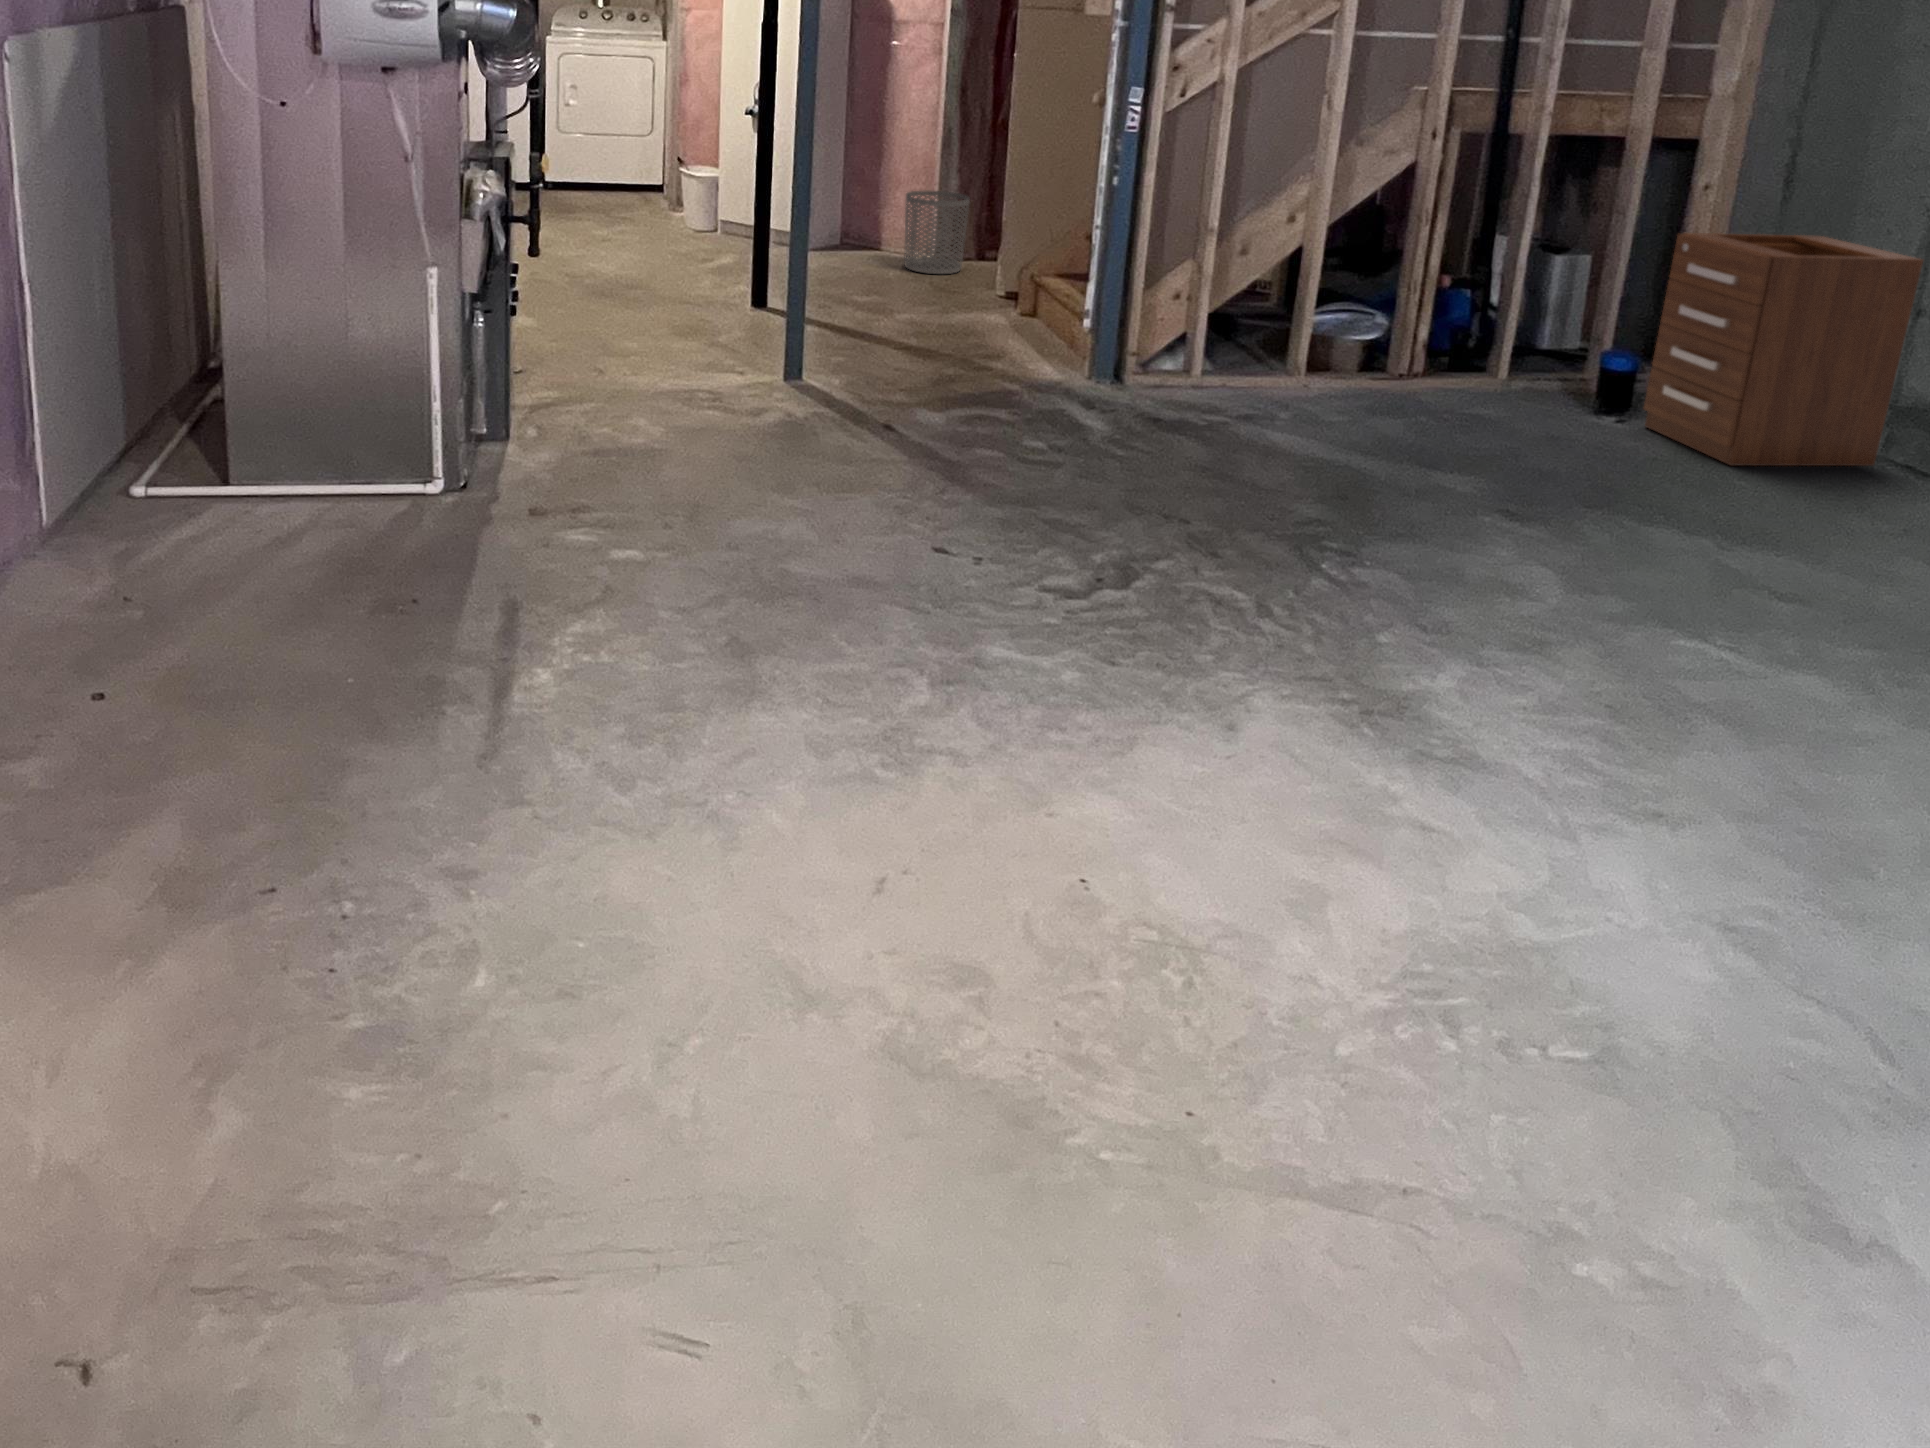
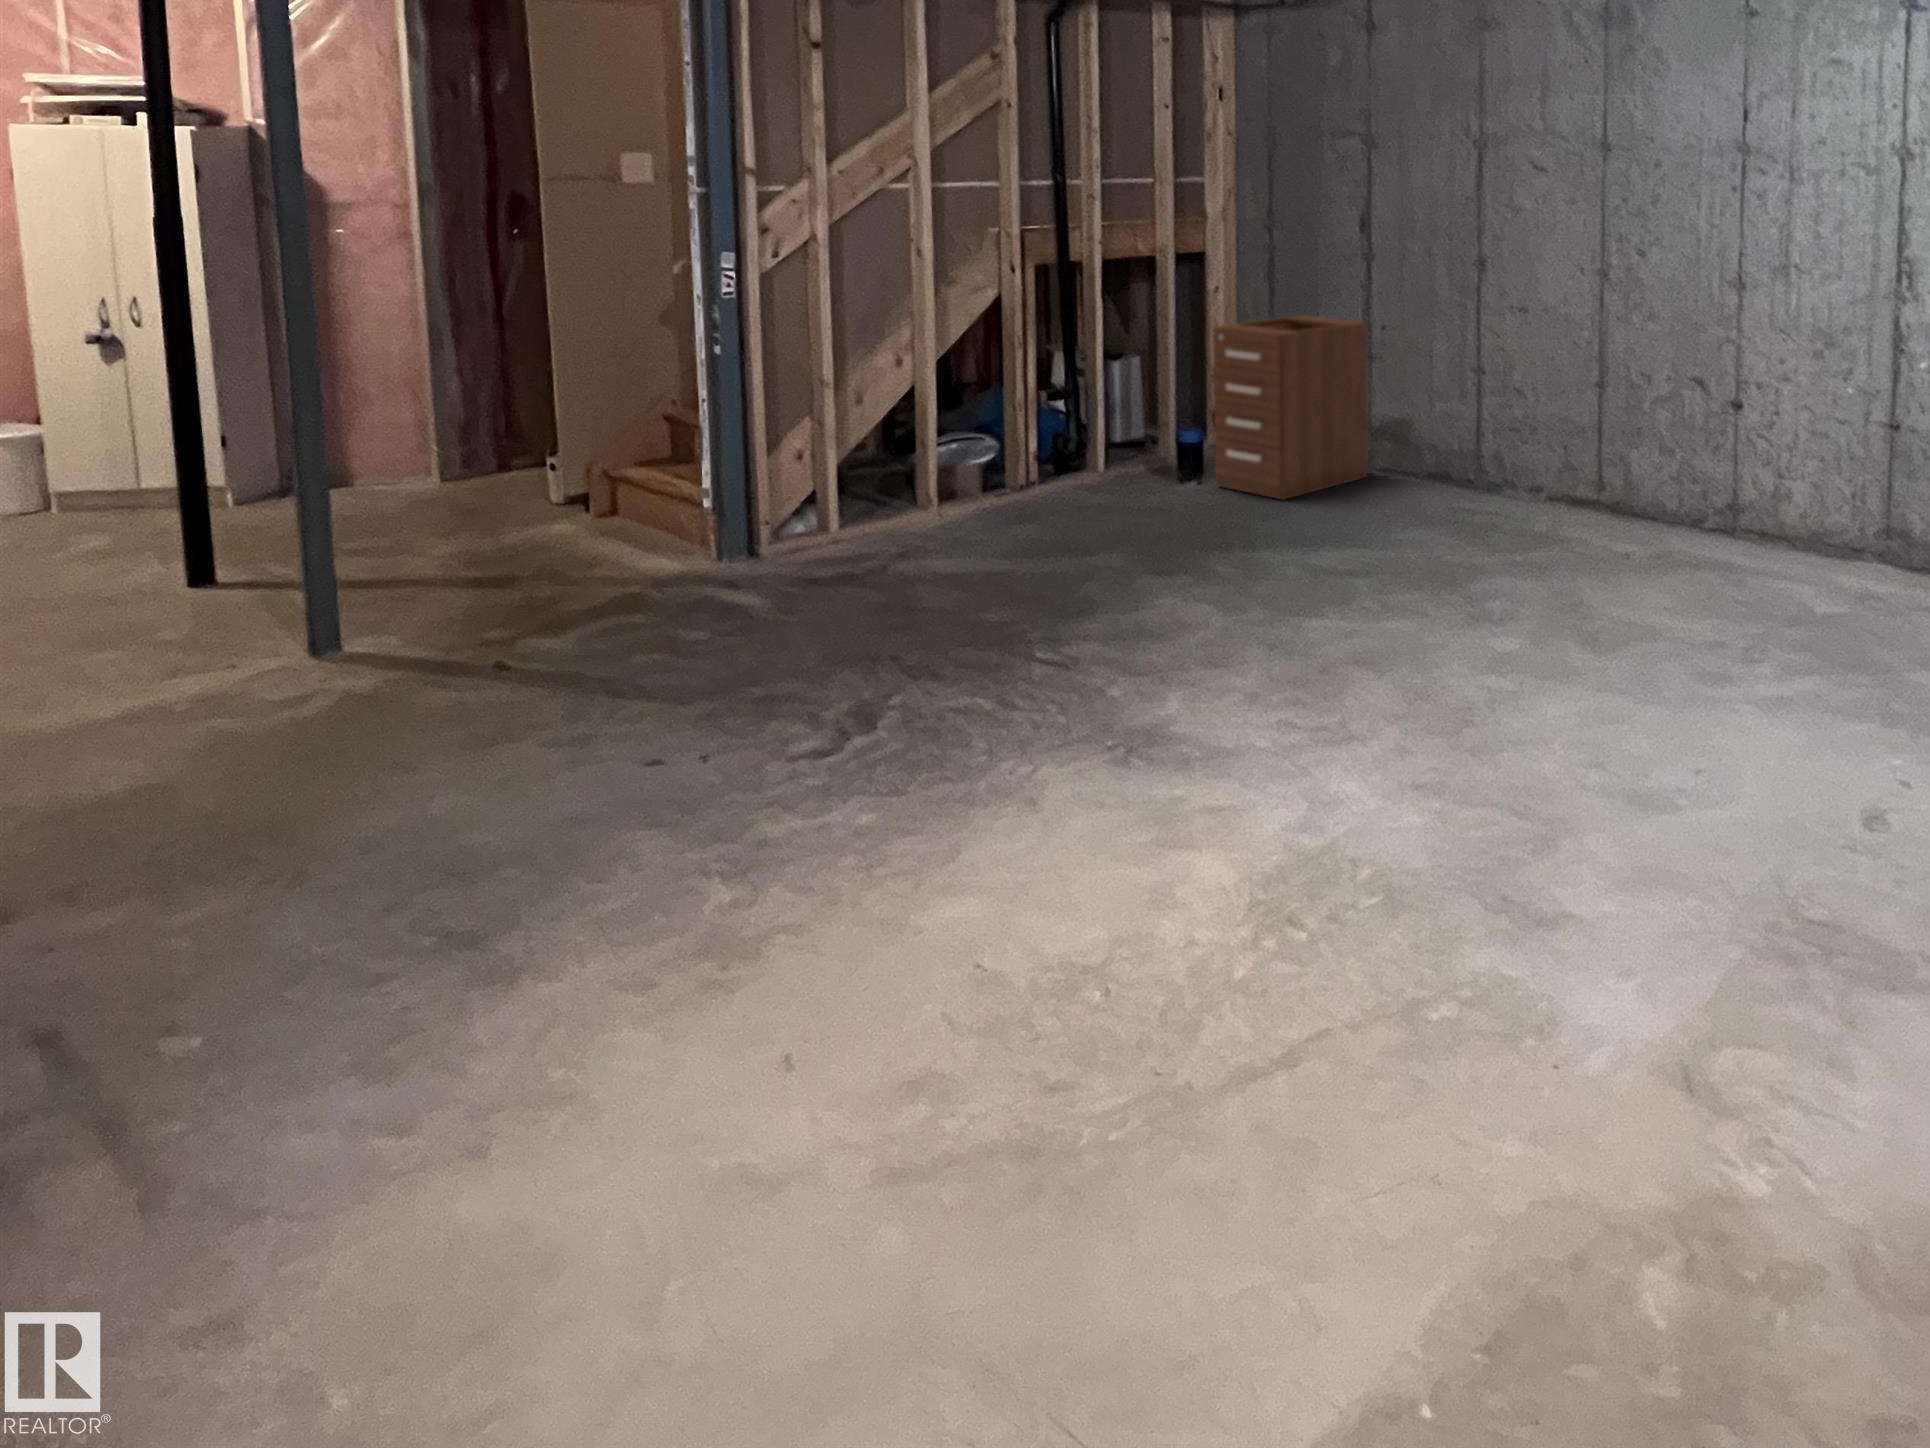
waste bin: present [904,190,970,274] -> none [387,397,484,500]

